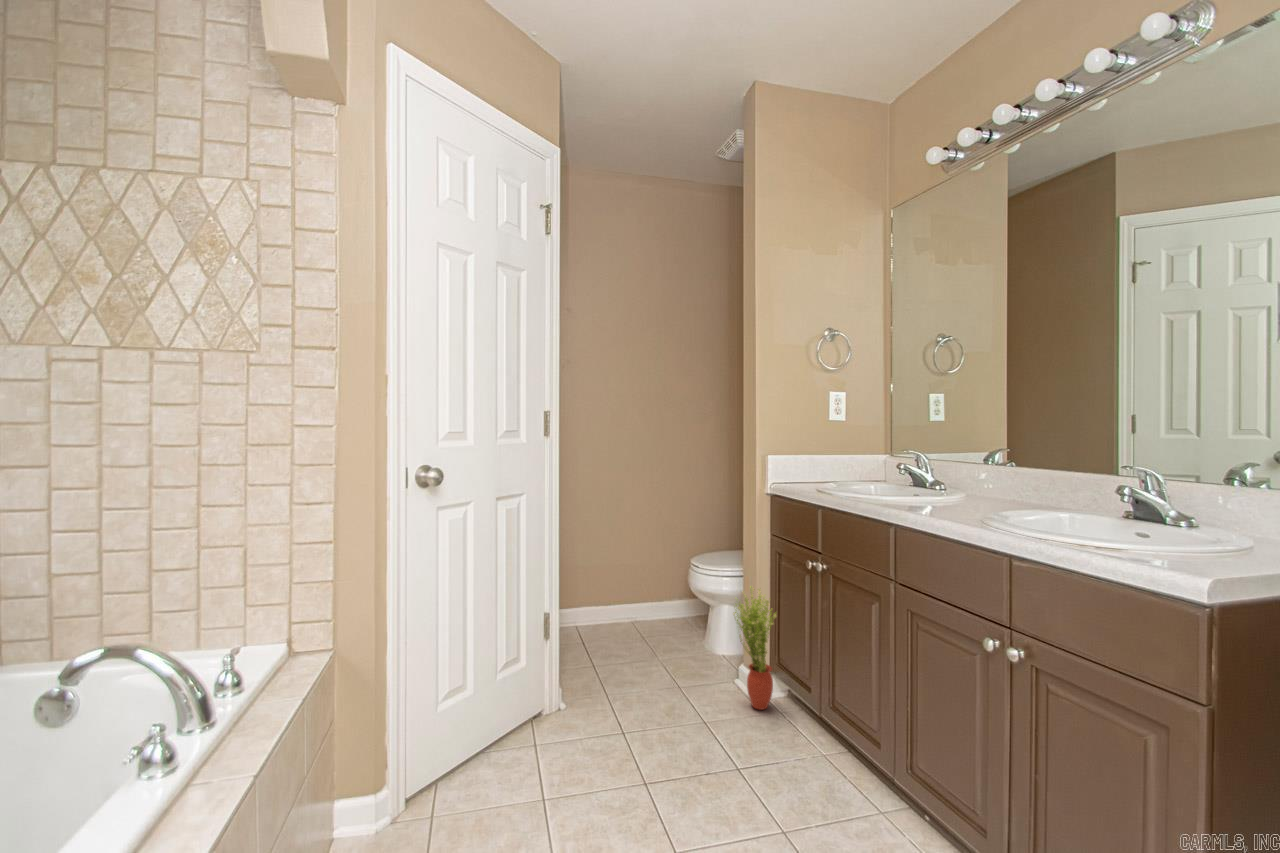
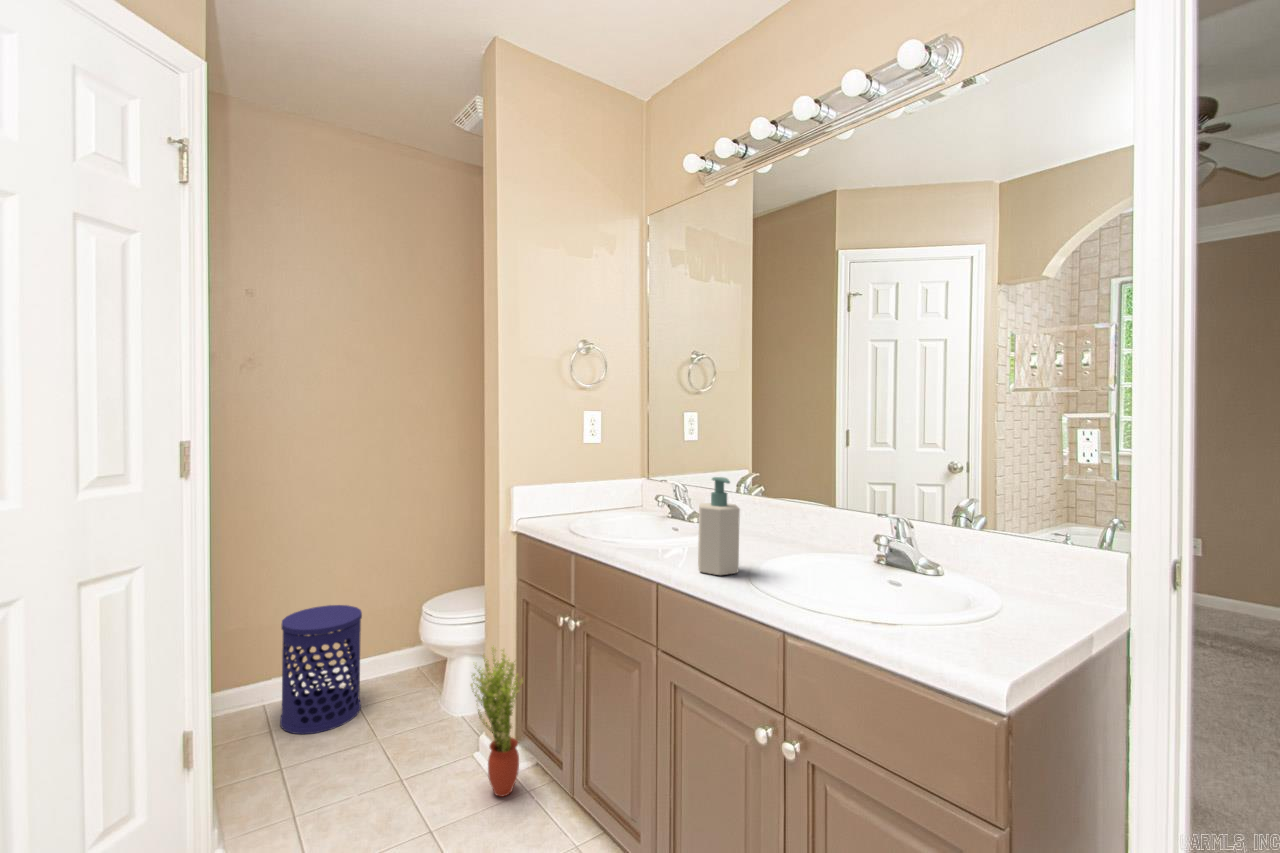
soap bottle: none [934,434,974,518] -> present [698,477,740,575]
waste bin: none [590,552,645,645] -> present [280,605,362,734]

